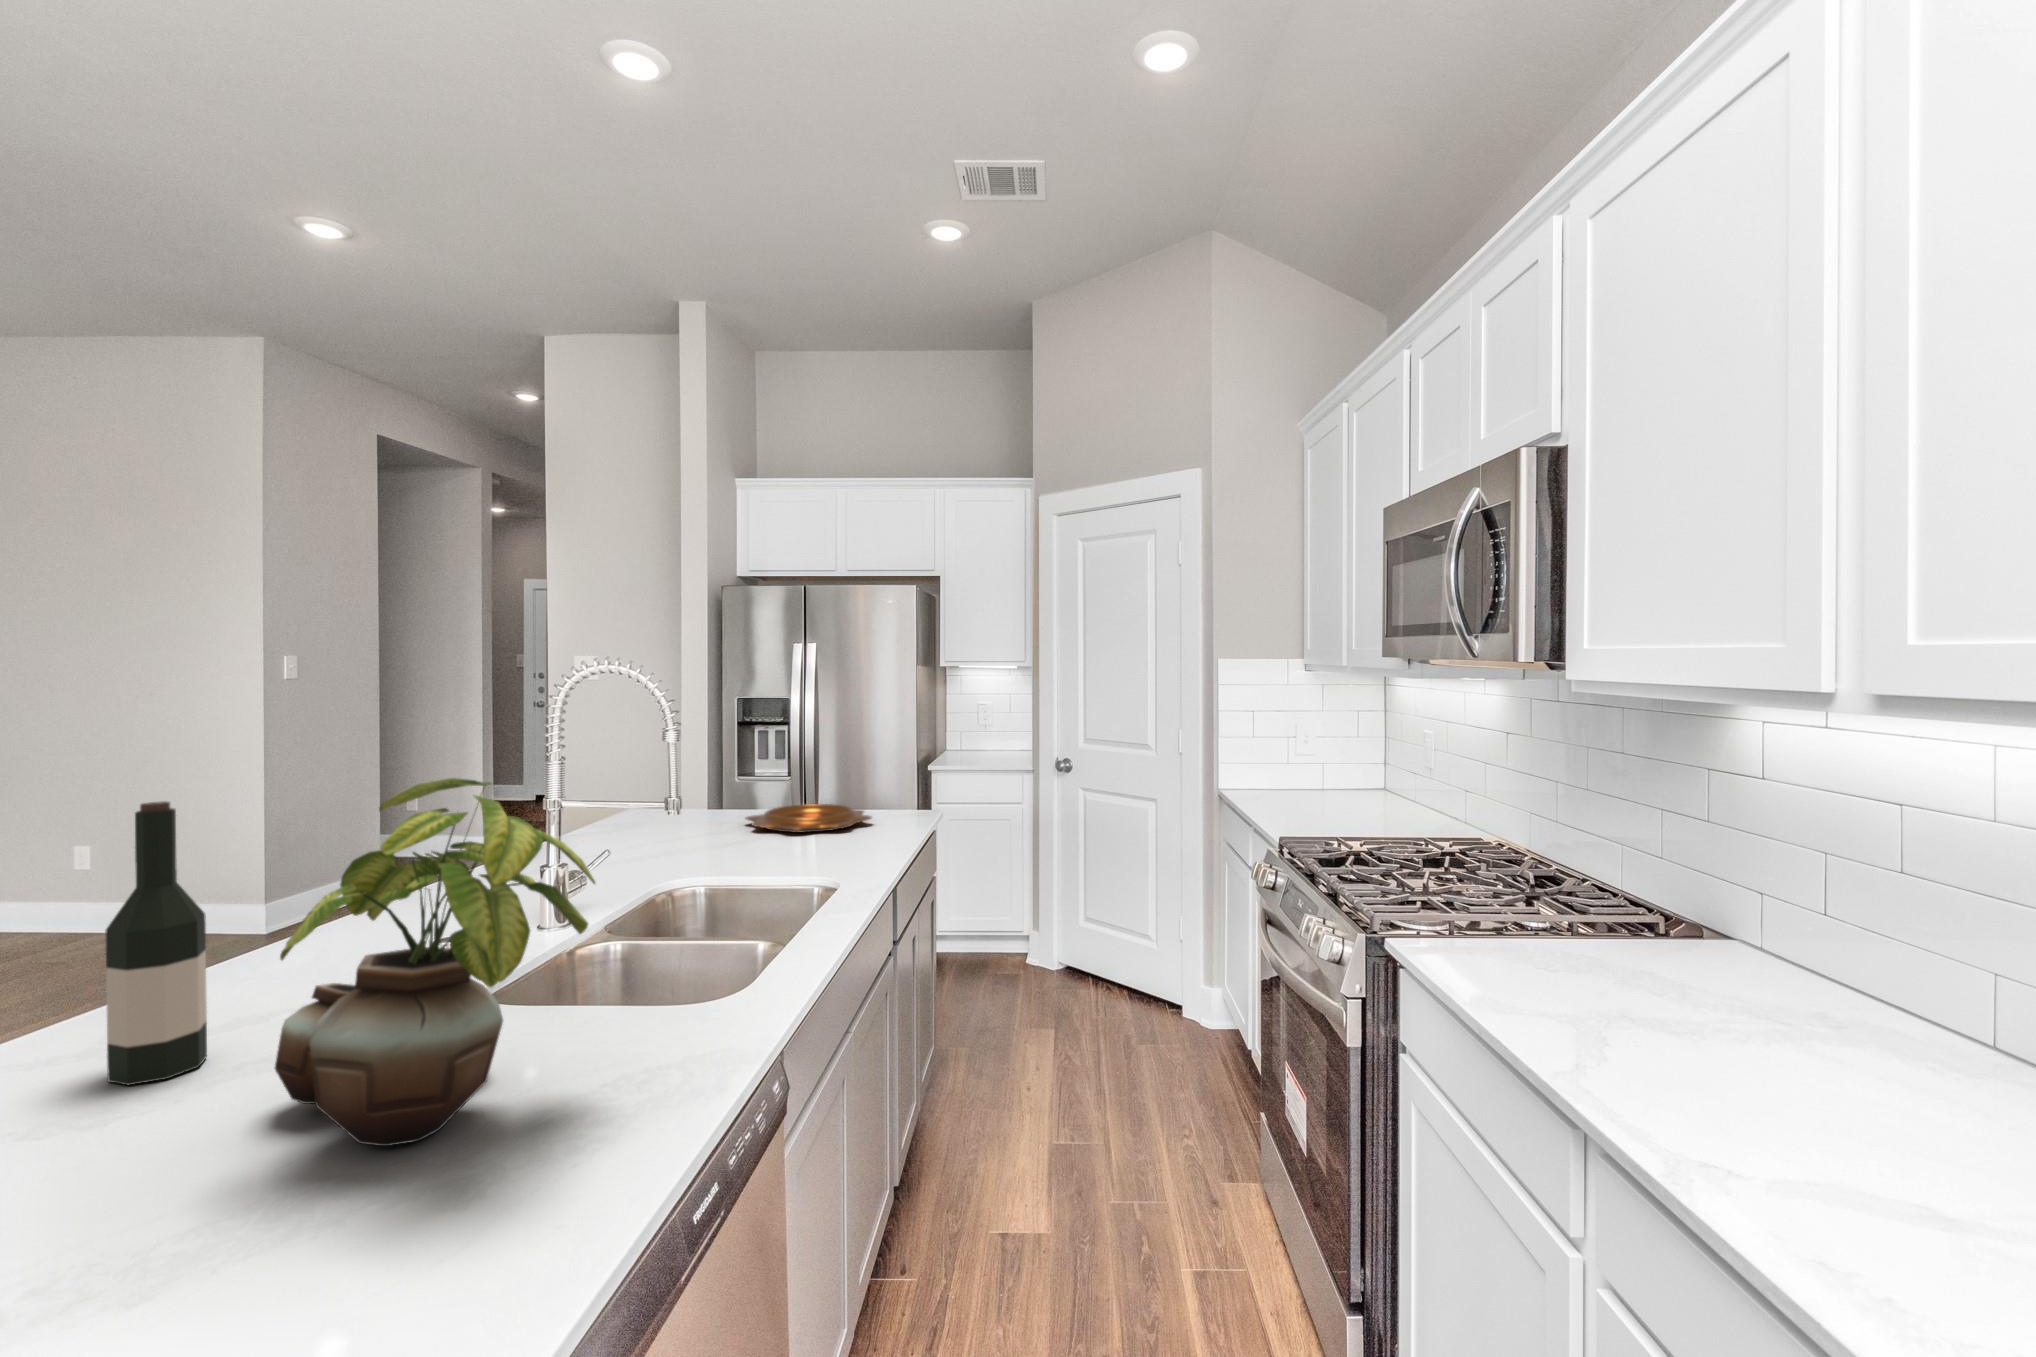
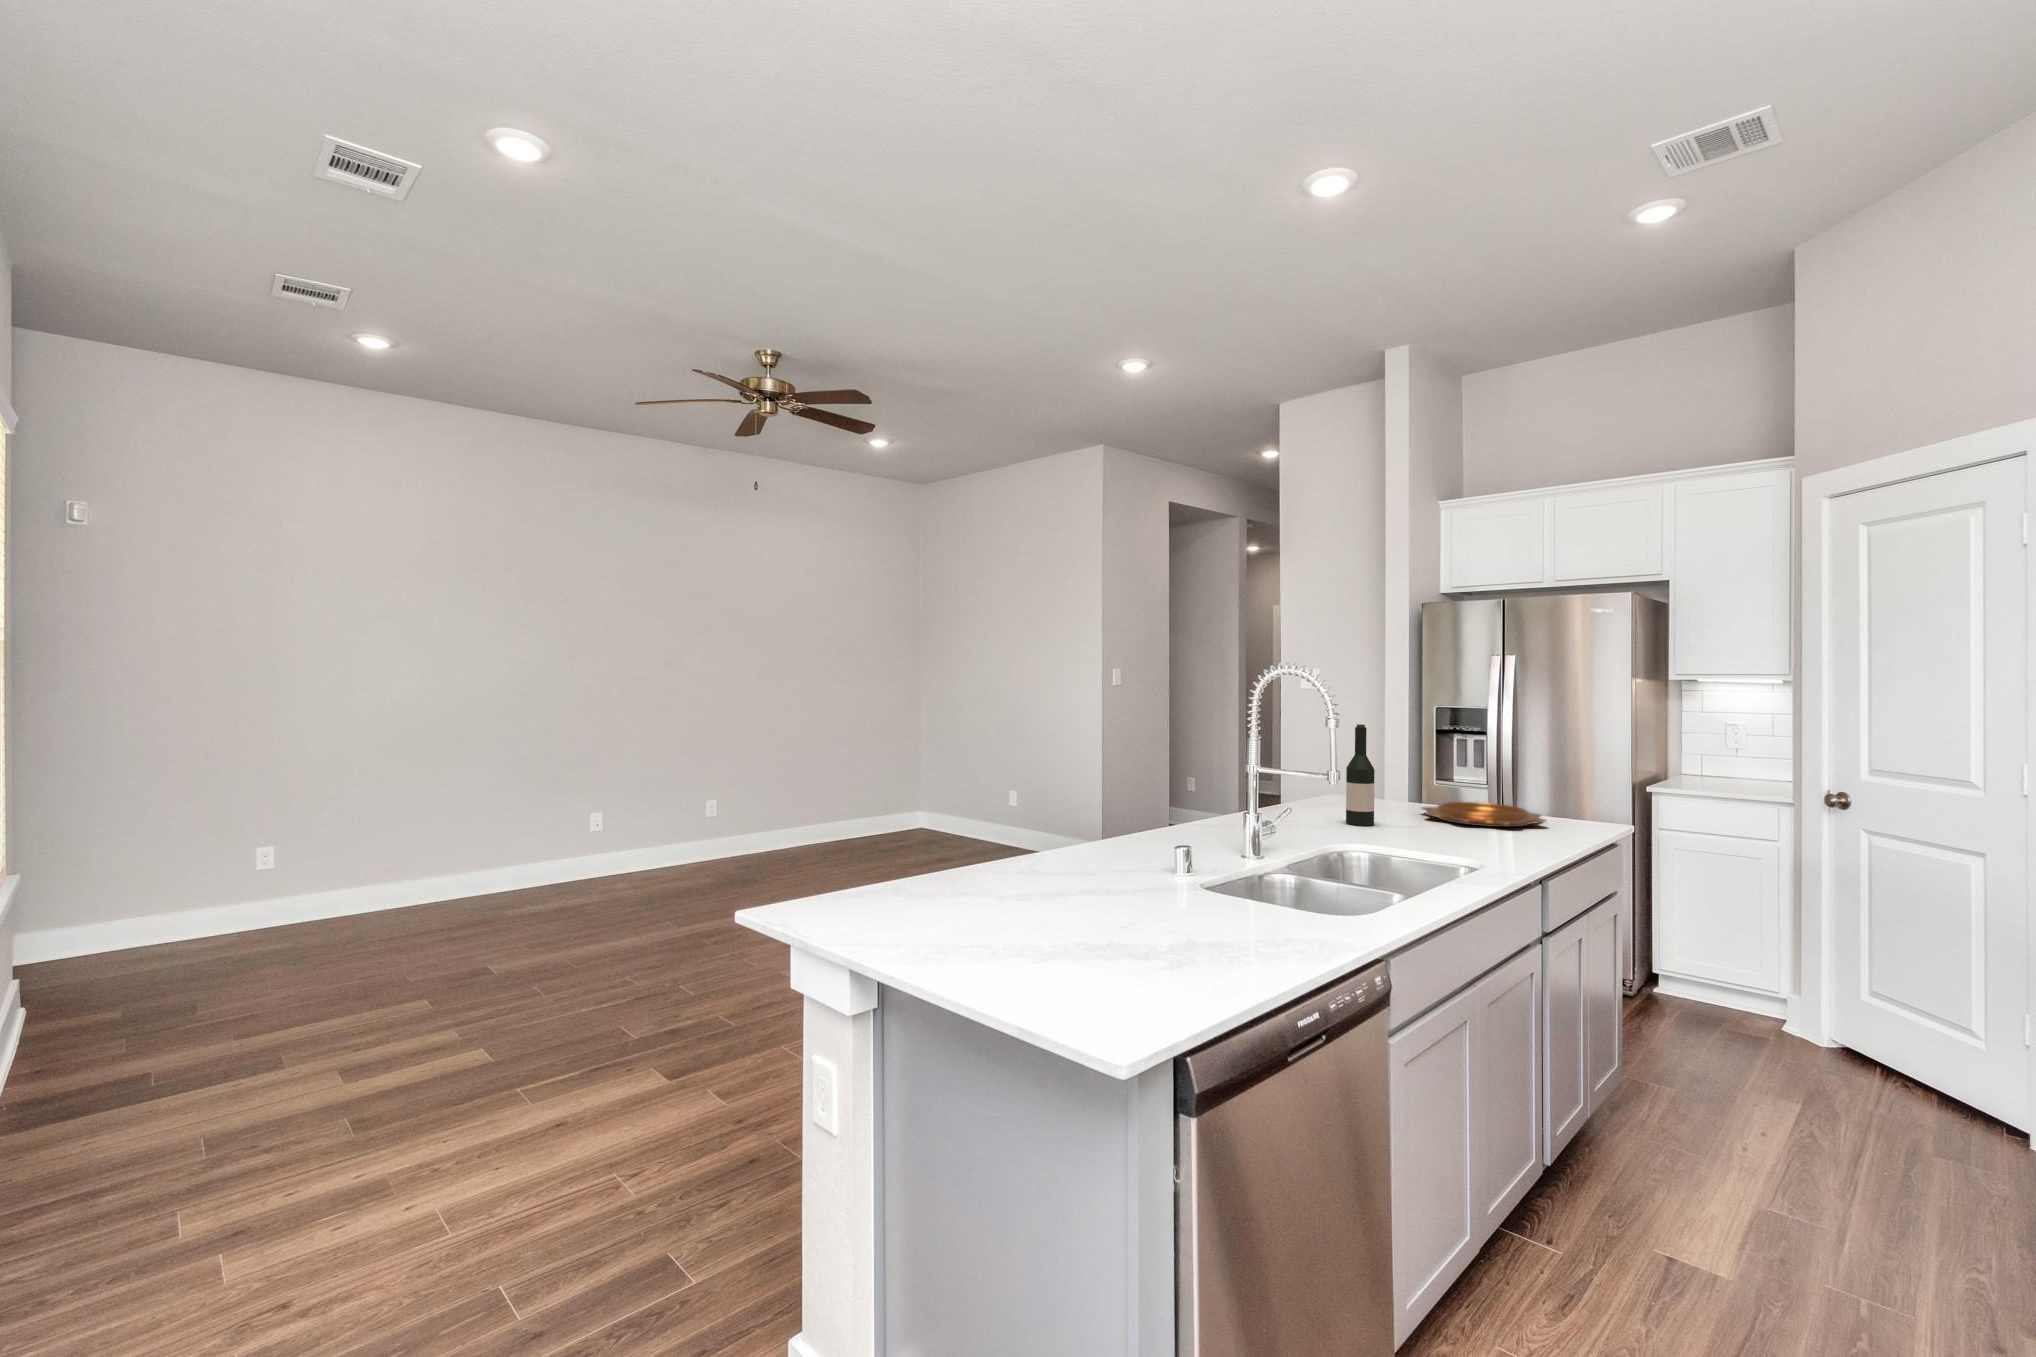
potted plant: present [275,778,595,1146] -> none [1090,732,1251,935]
wine bottle: present [105,801,207,1085] -> present [1346,724,1375,826]

